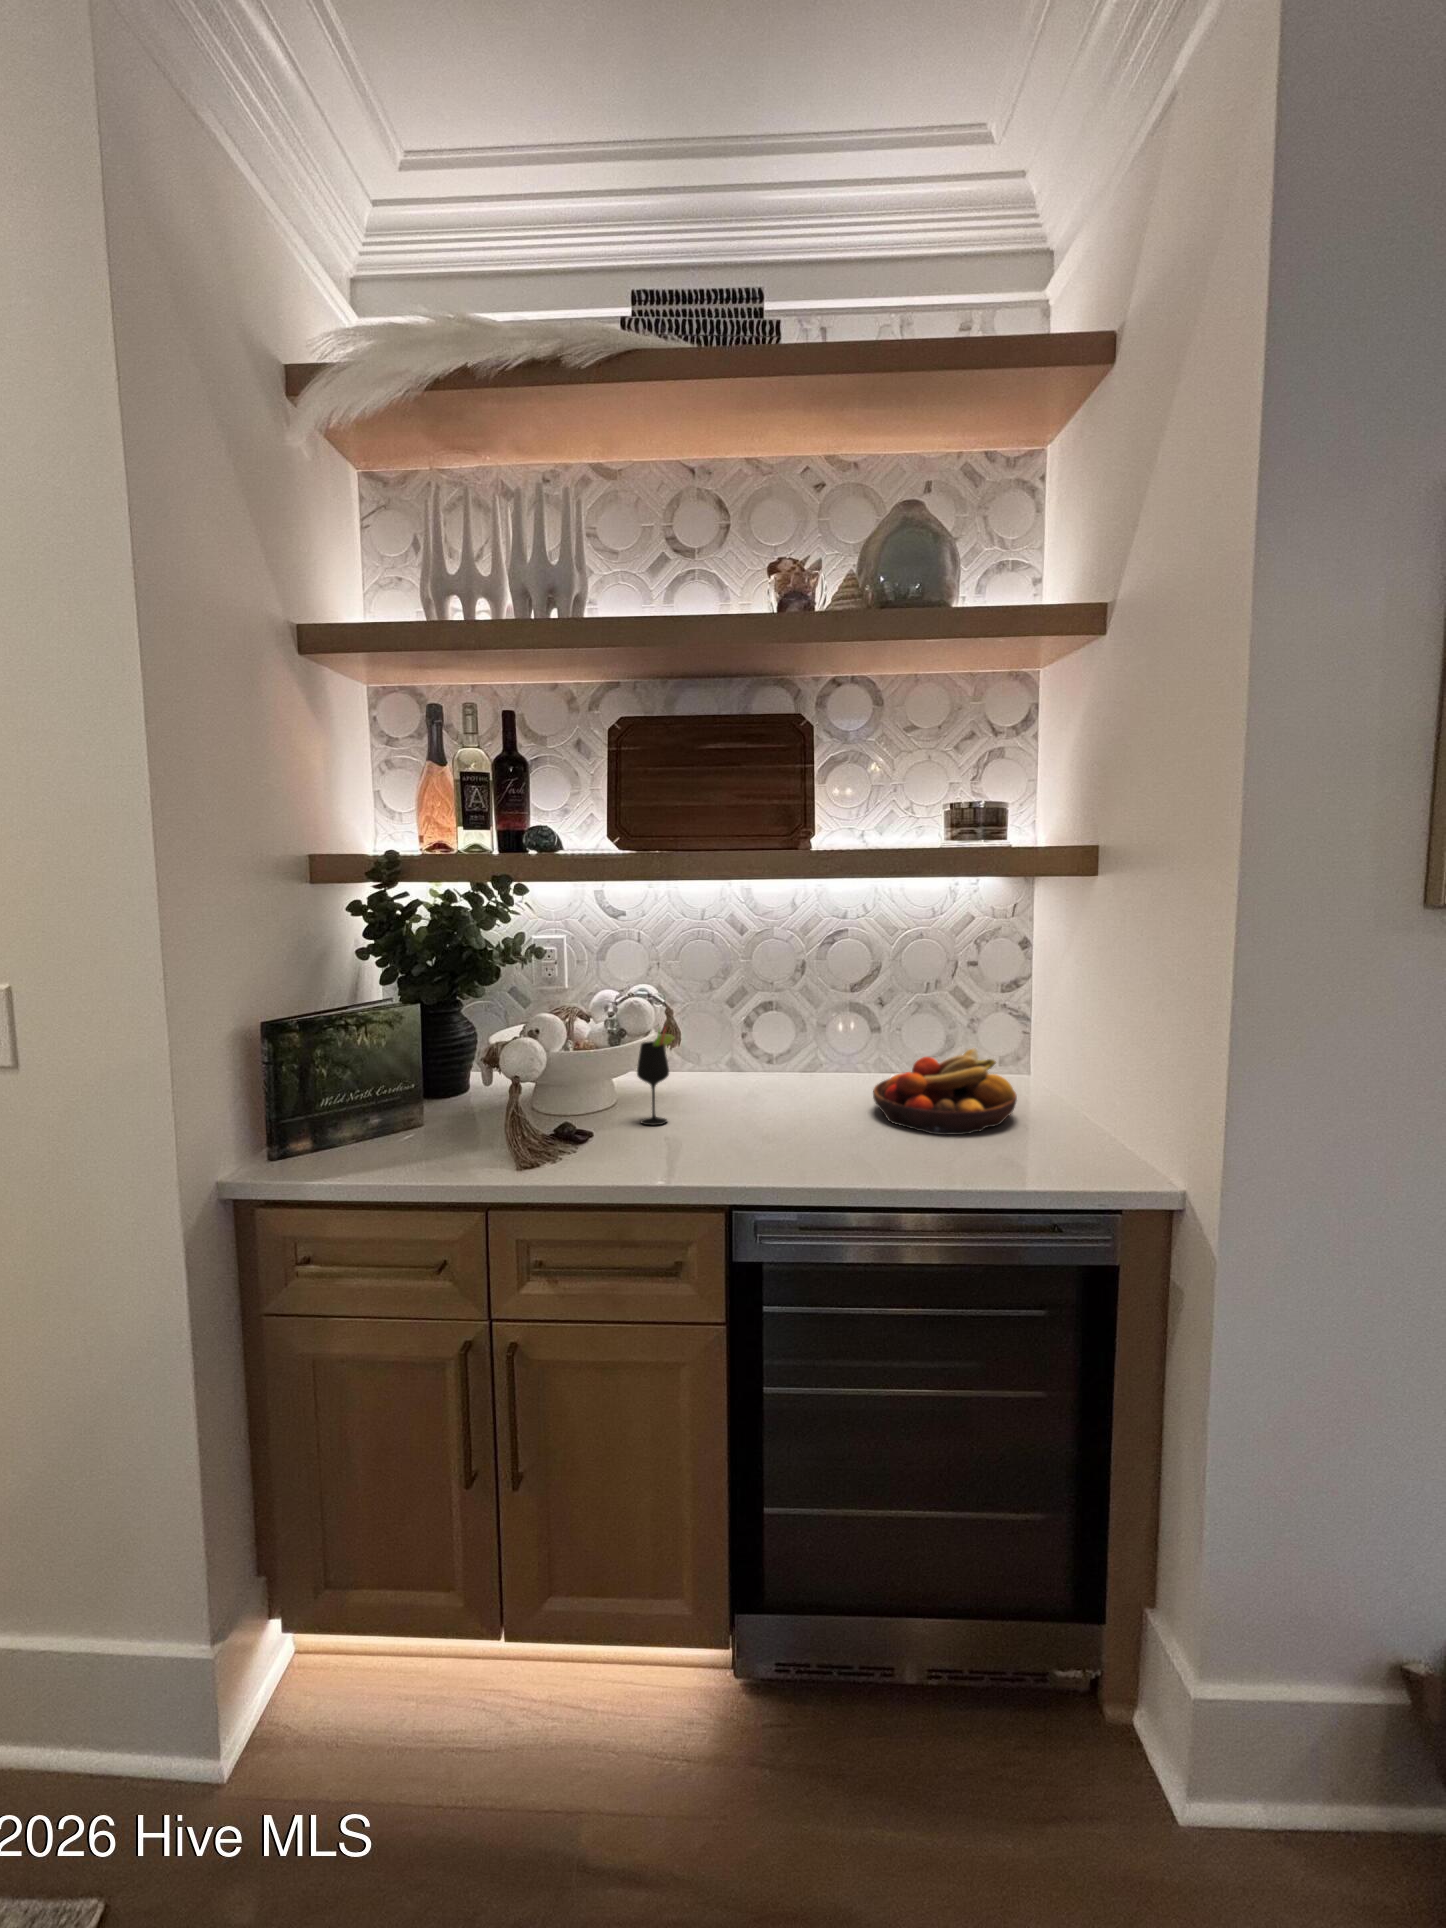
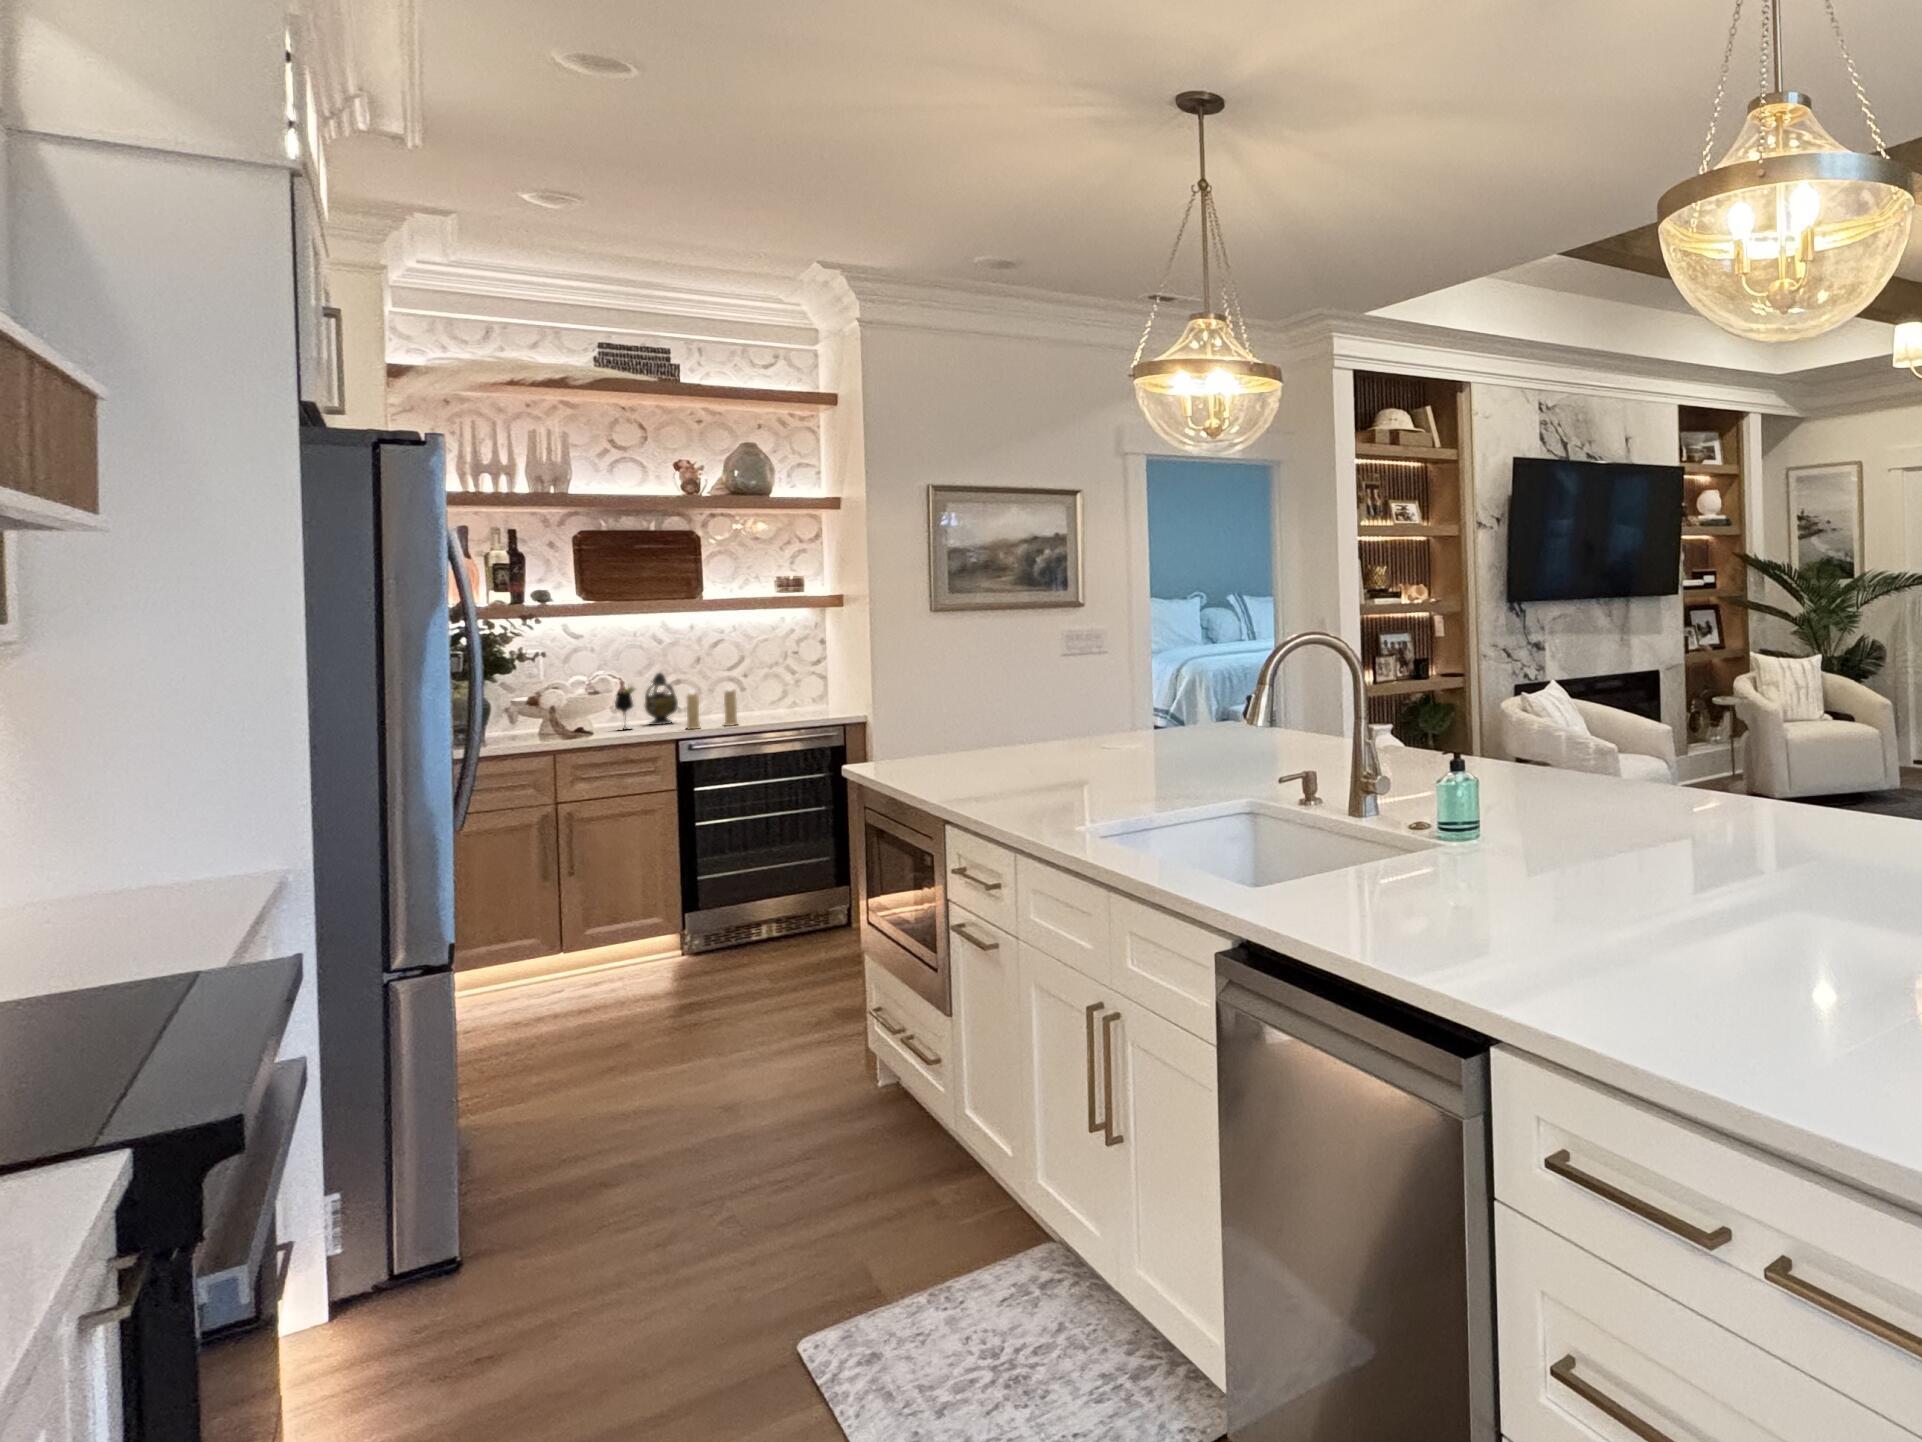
teapot: none [699,998,754,1109] -> present [644,673,678,725]
fruit bowl: present [873,1049,1017,1135] -> none [743,688,813,719]
candle: none [748,1053,862,1165] -> present [687,687,738,729]

